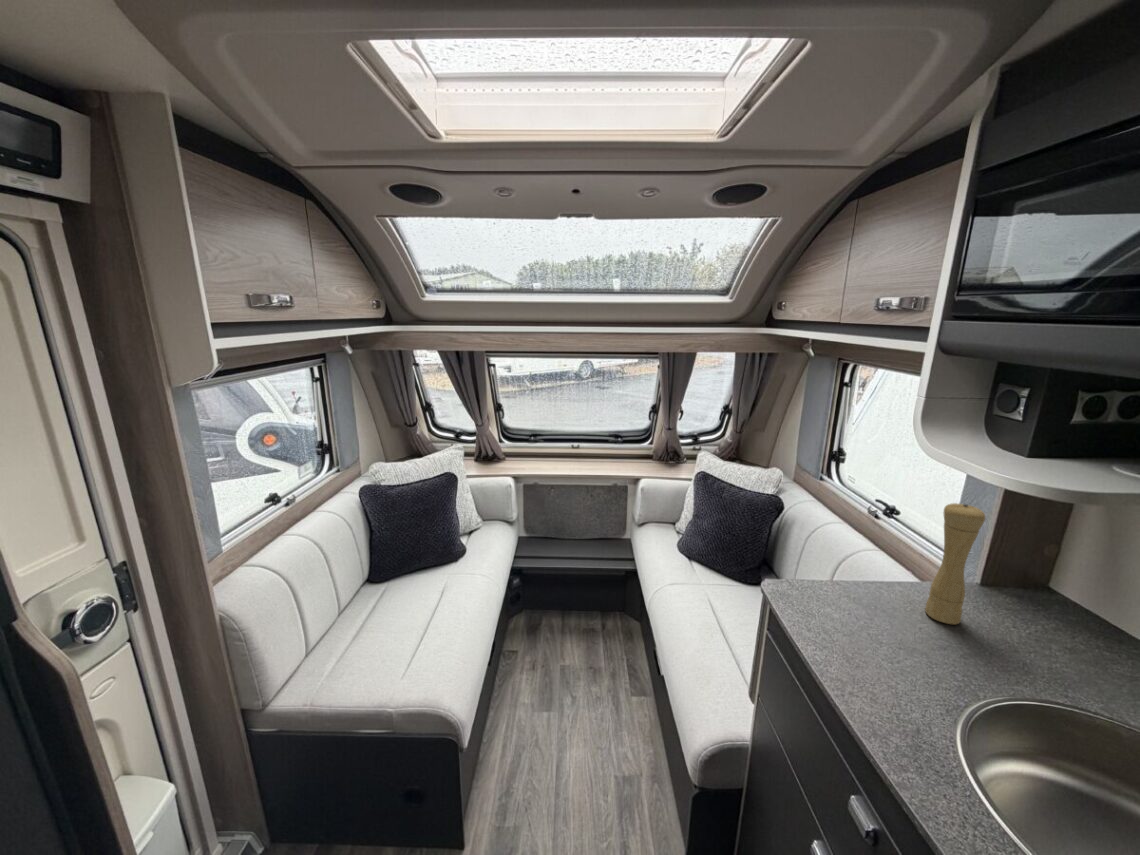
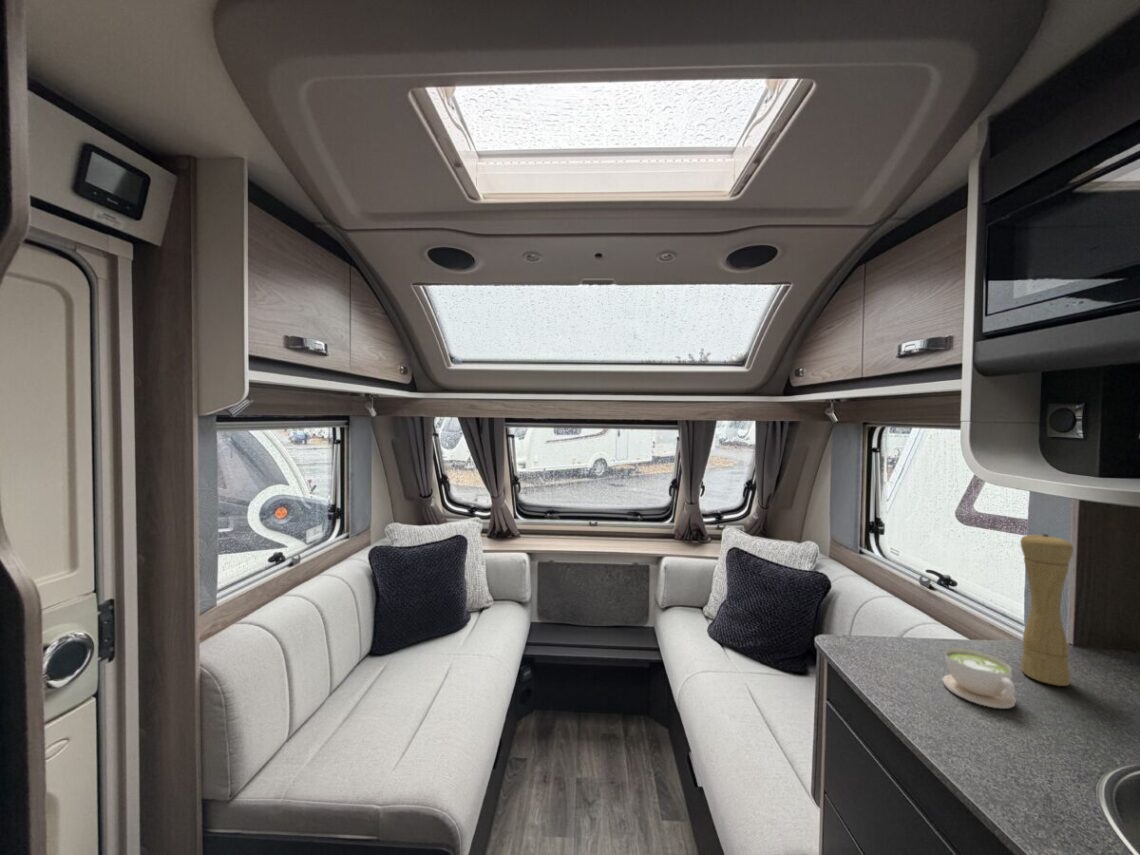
coffee cup: none [858,596,913,647] -> present [943,648,1016,709]

